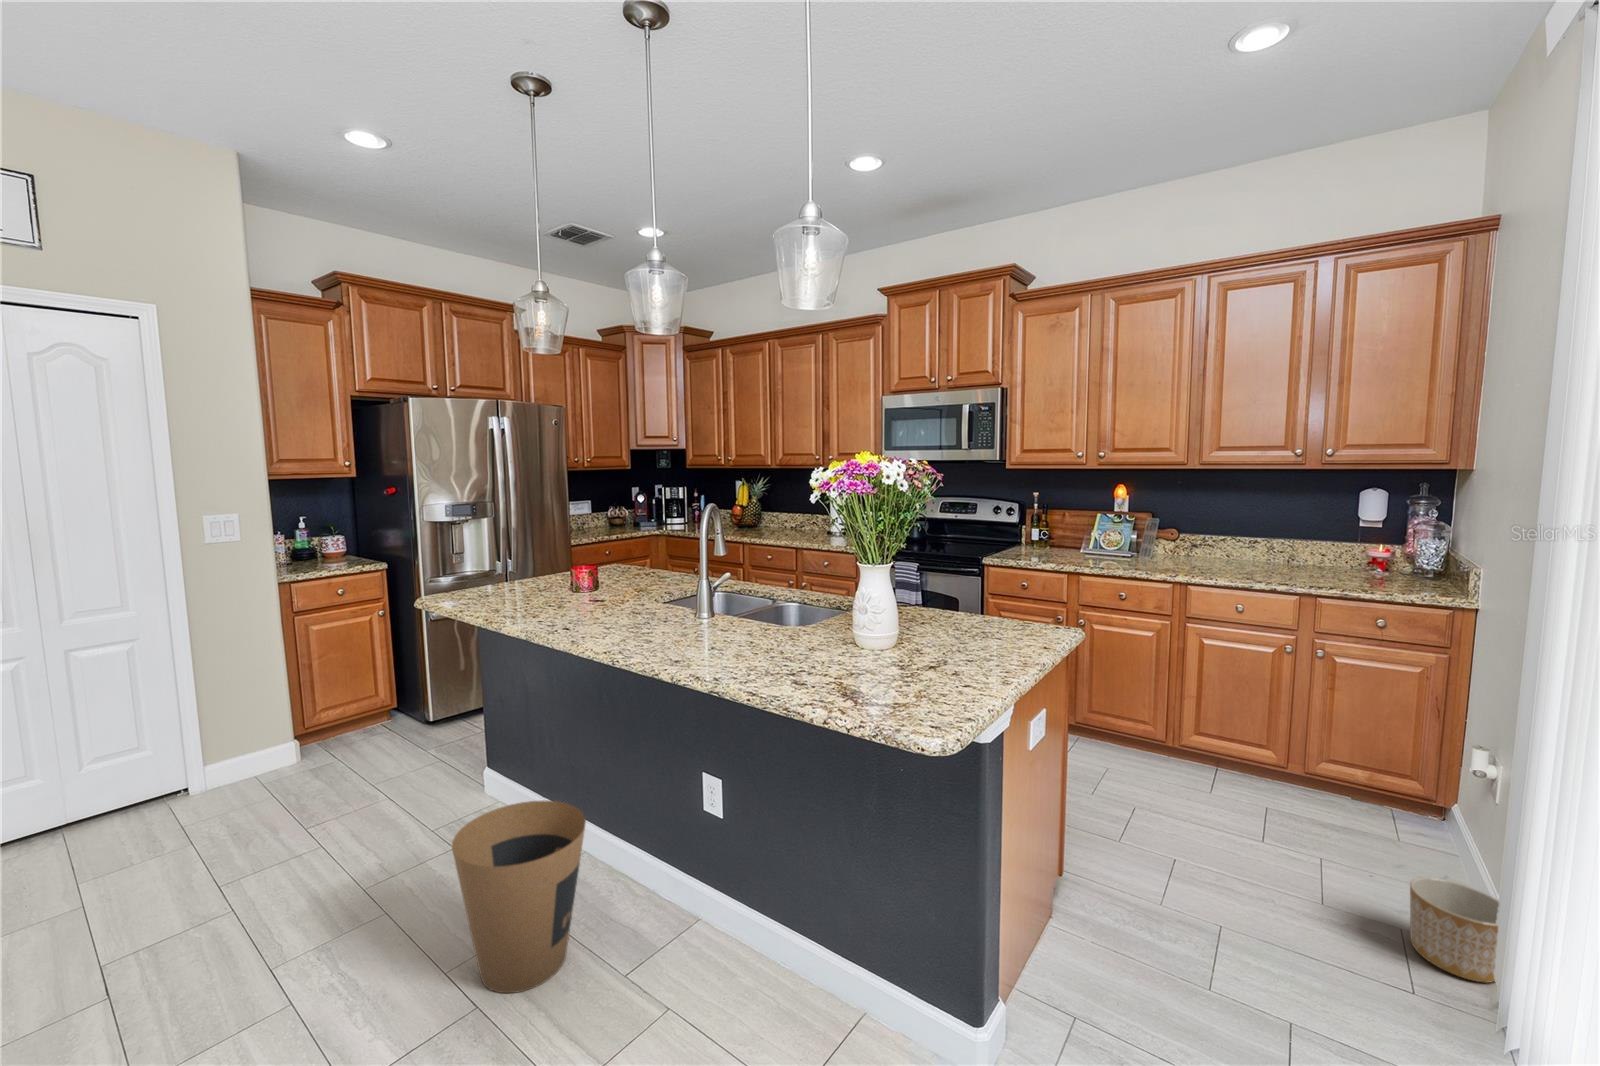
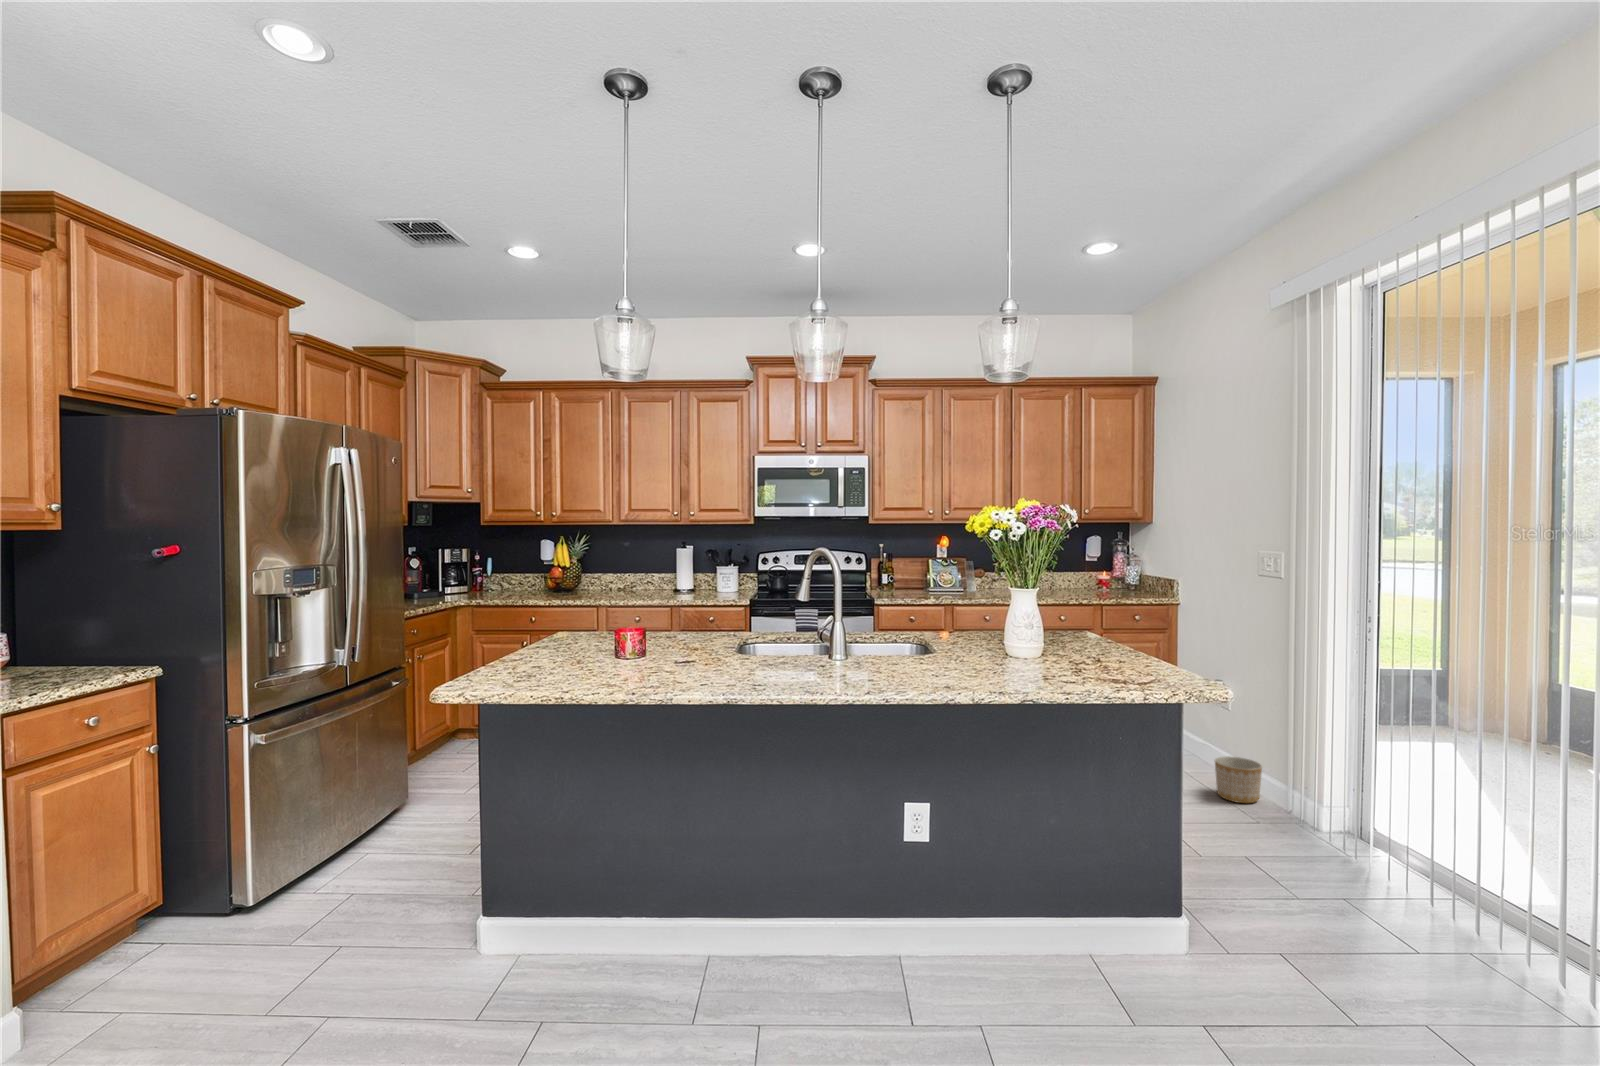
trash can: present [452,801,586,993] -> none [791,844,901,1014]

